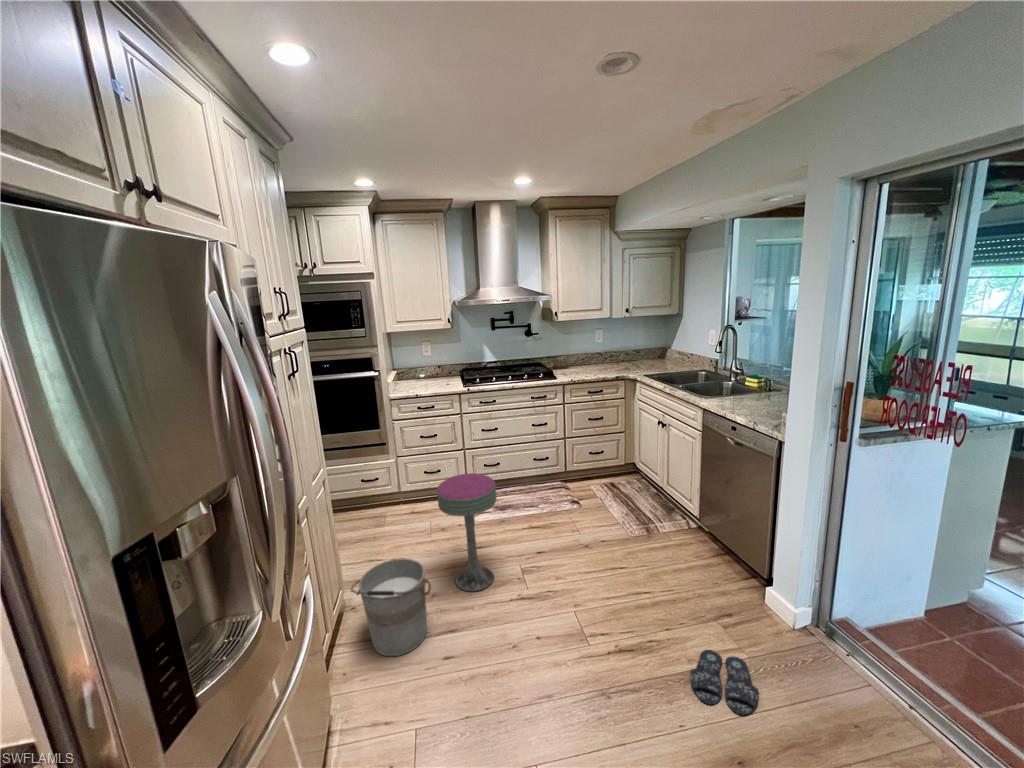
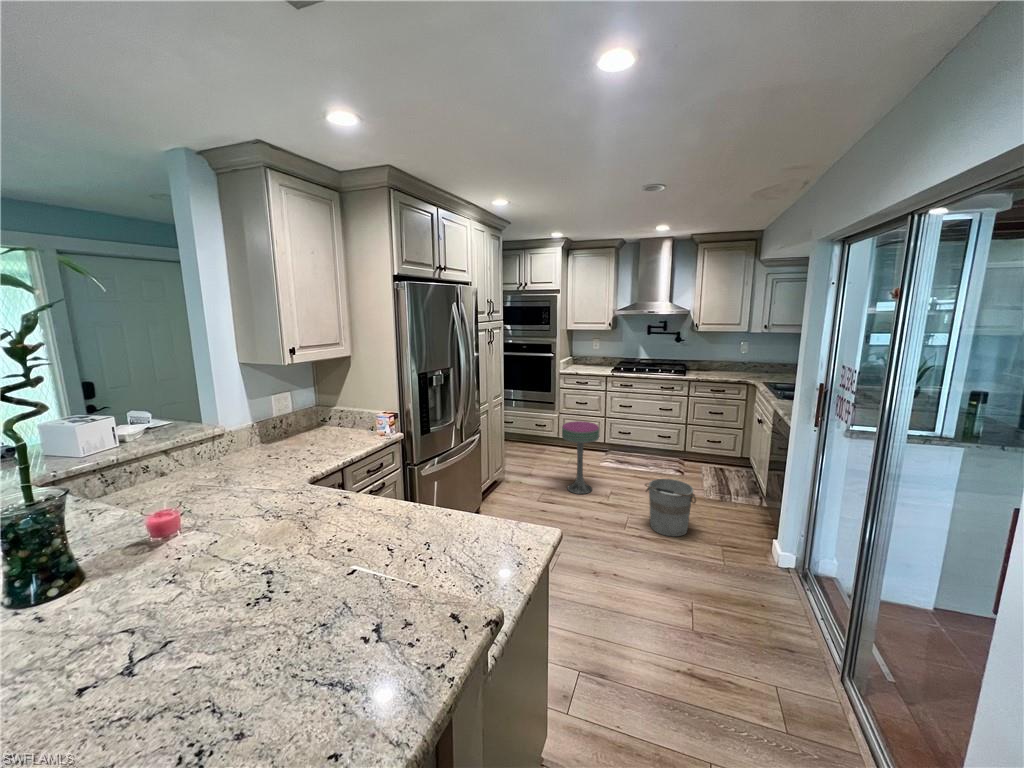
bucket: present [351,558,431,656] -> present [645,479,696,536]
slippers: present [690,650,758,715] -> none [671,556,721,585]

